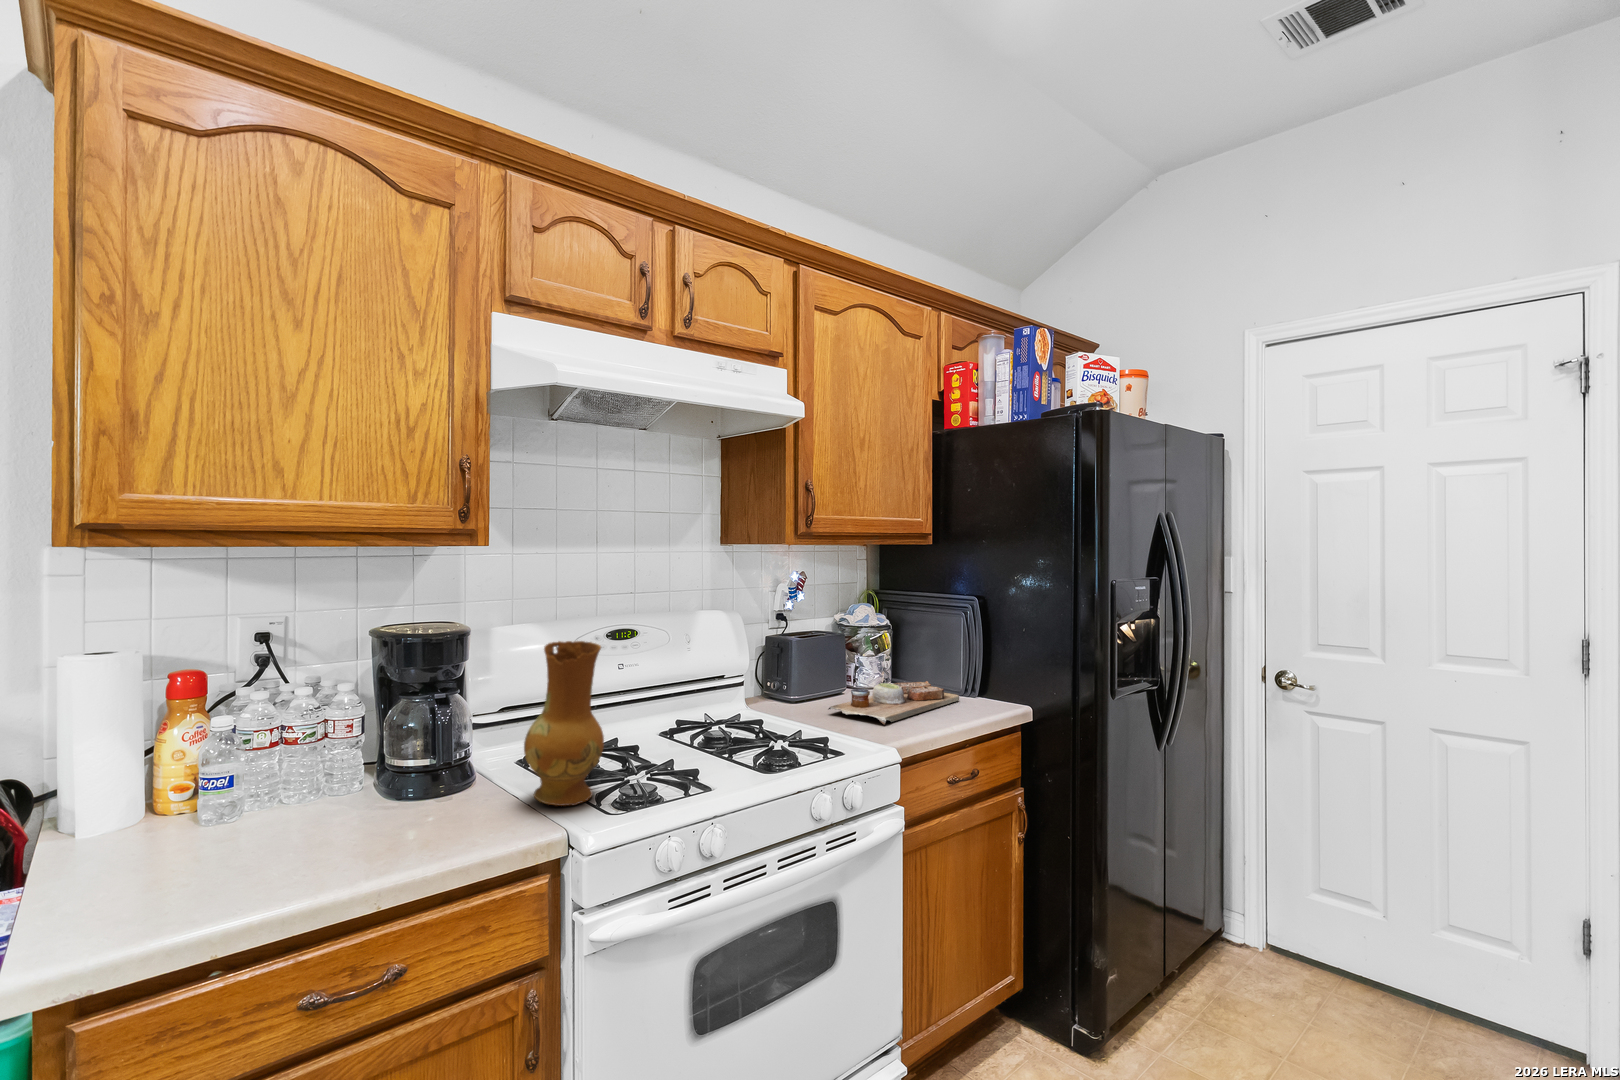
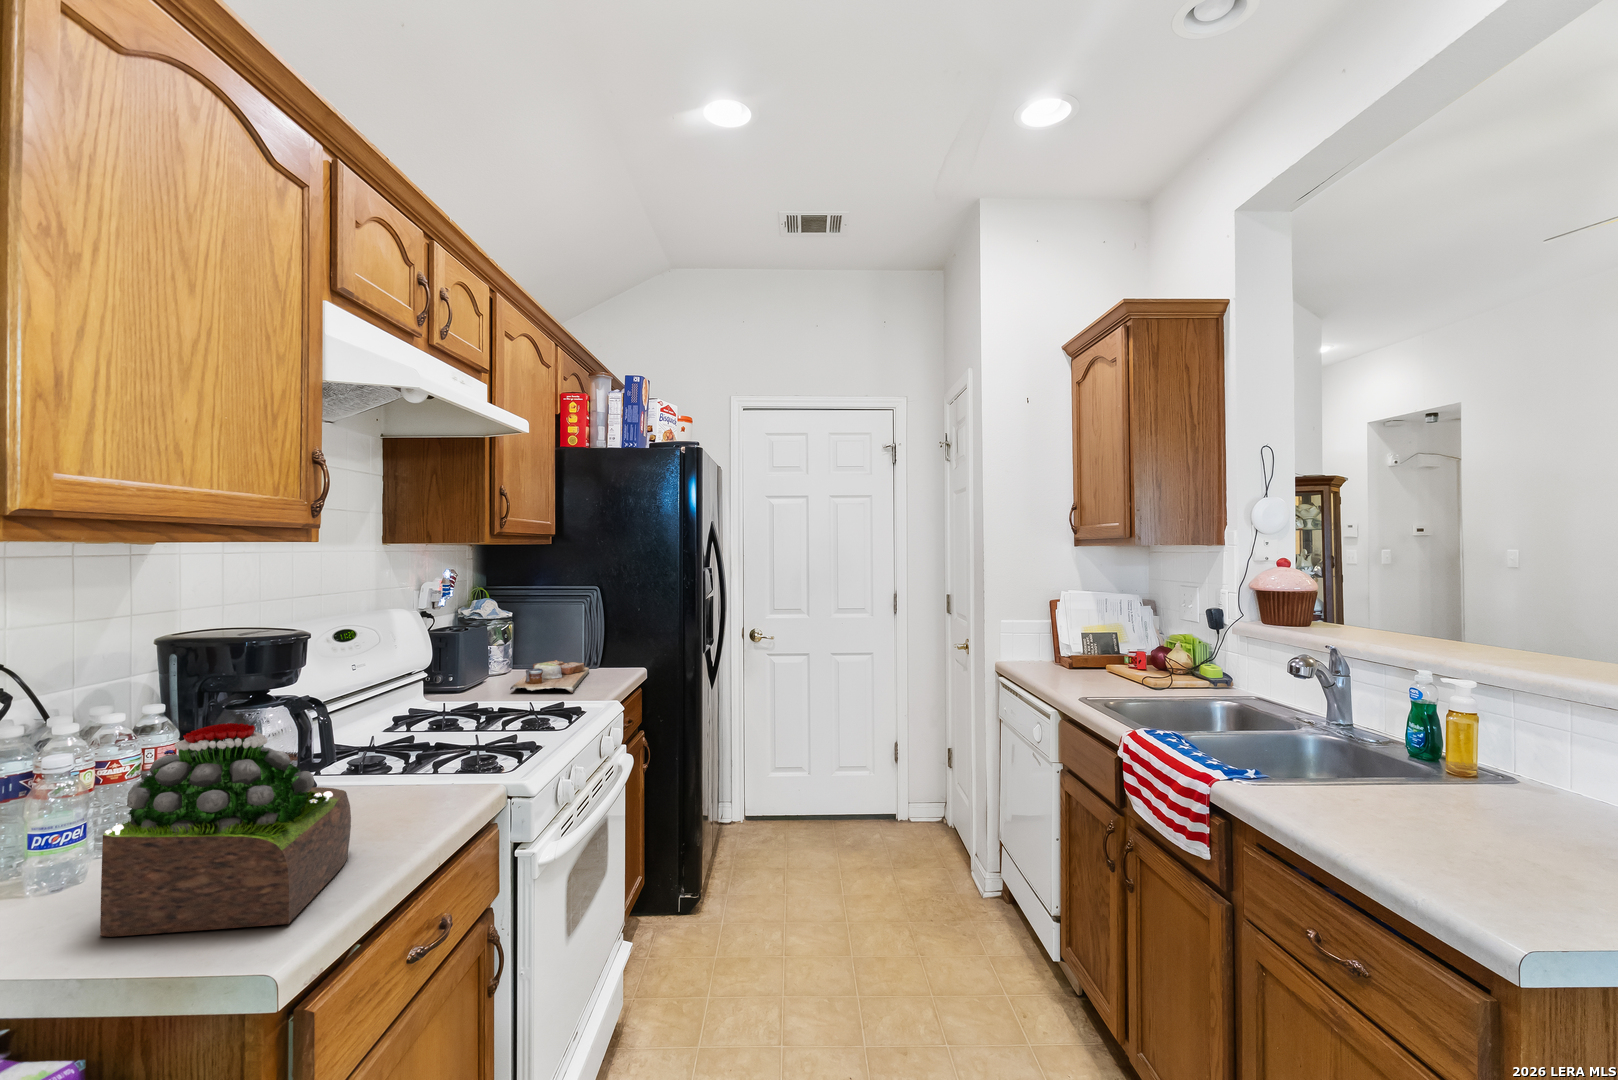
ceramic jug: present [524,641,604,806] -> none [400,632,480,782]
succulent plant: none [112,713,352,922] -> present [100,723,351,937]

